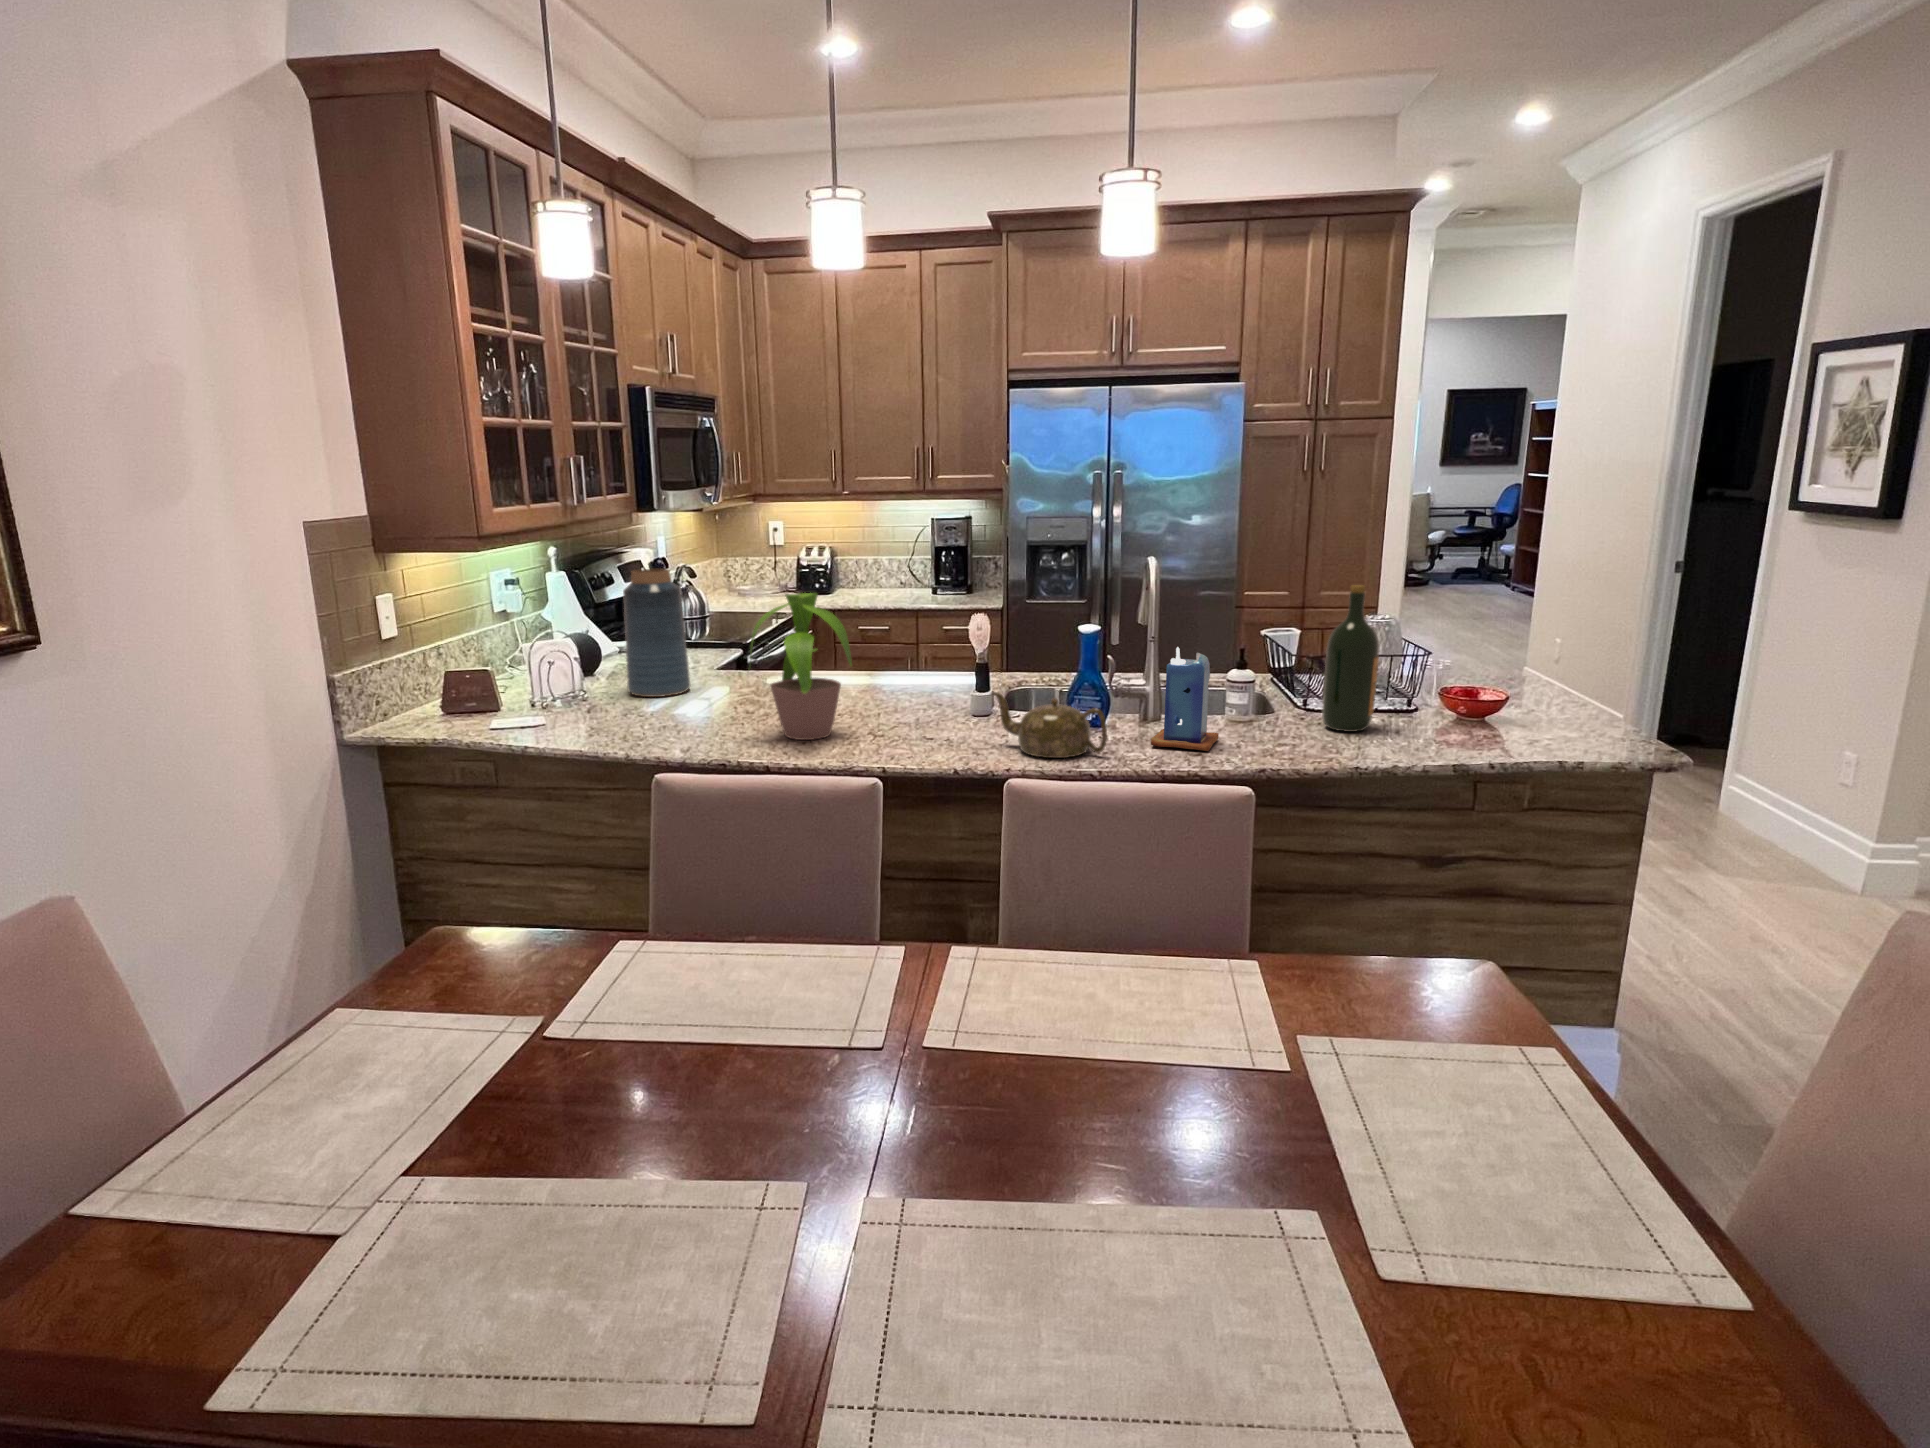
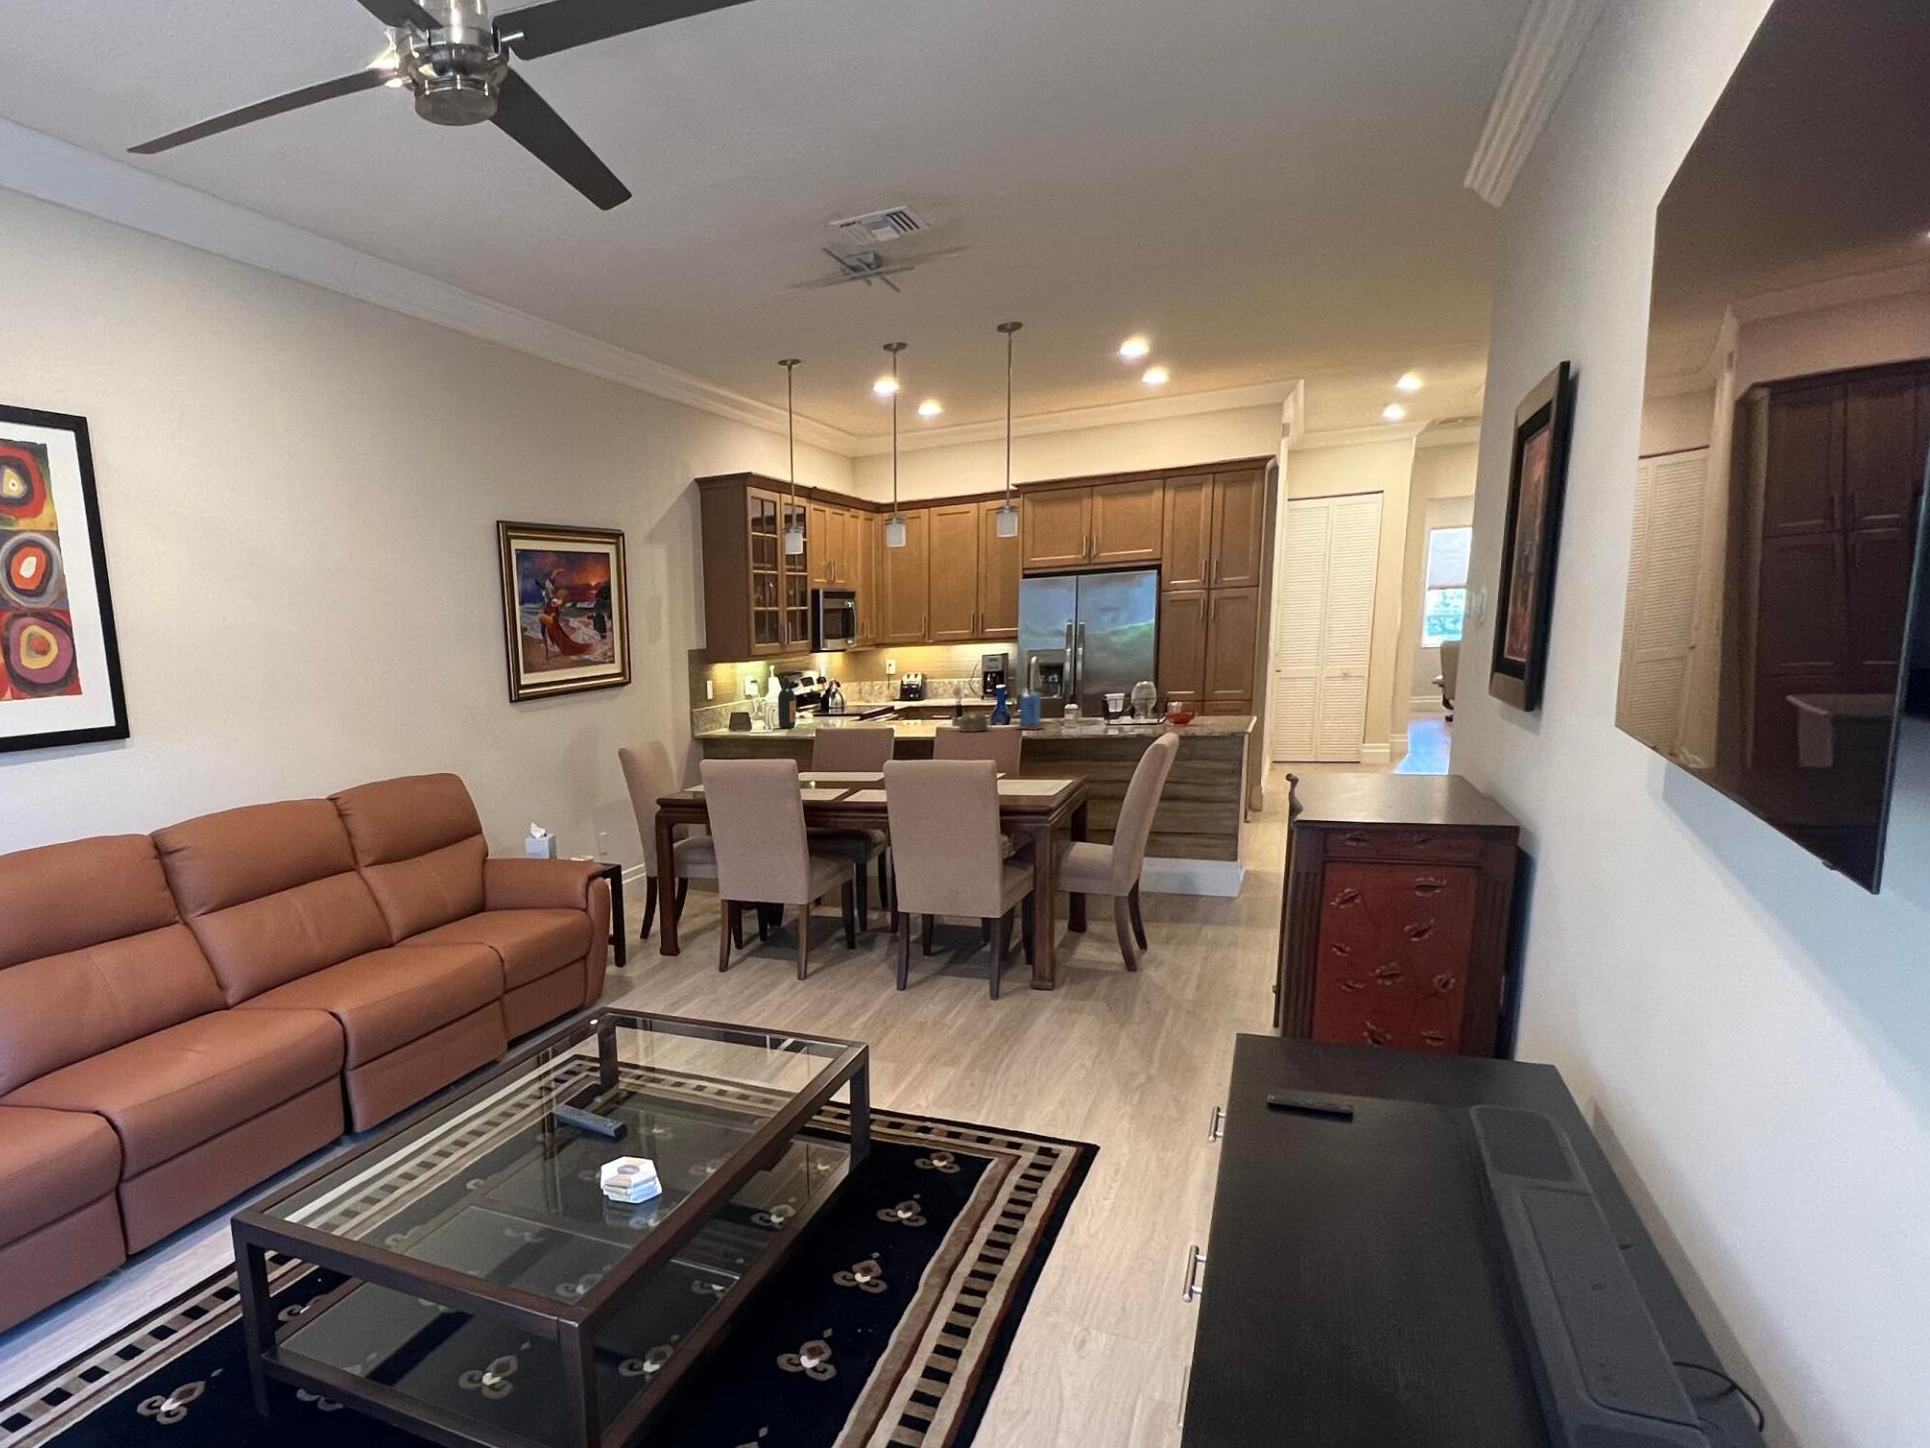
vase: present [623,569,691,697] -> none [805,670,833,725]
wine bottle: present [1322,585,1379,732] -> present [778,676,796,728]
potted plant: present [751,593,852,740] -> none [852,672,902,731]

